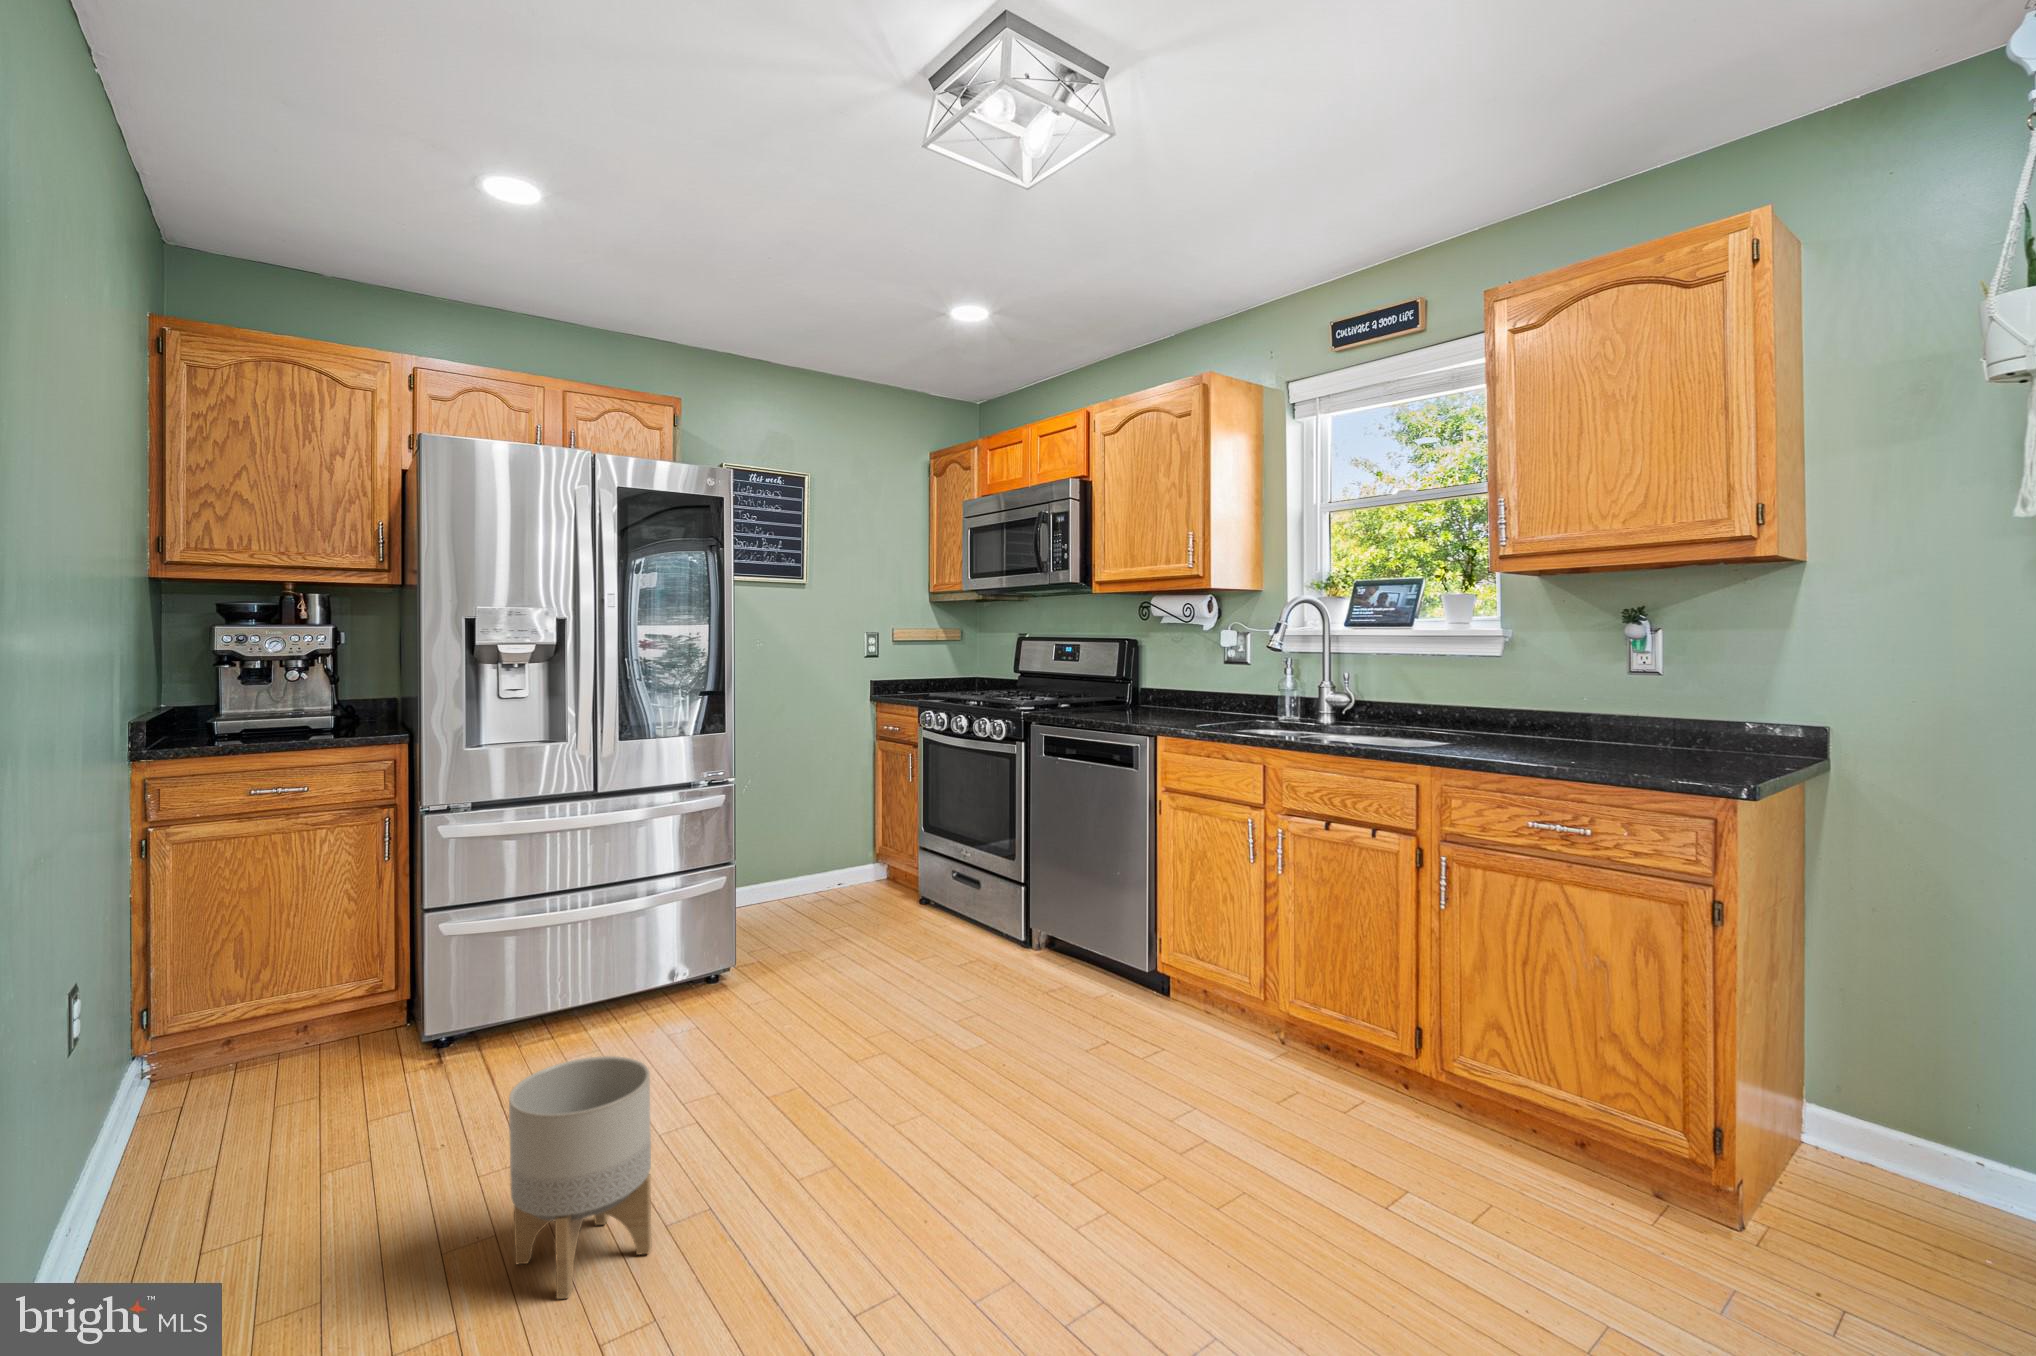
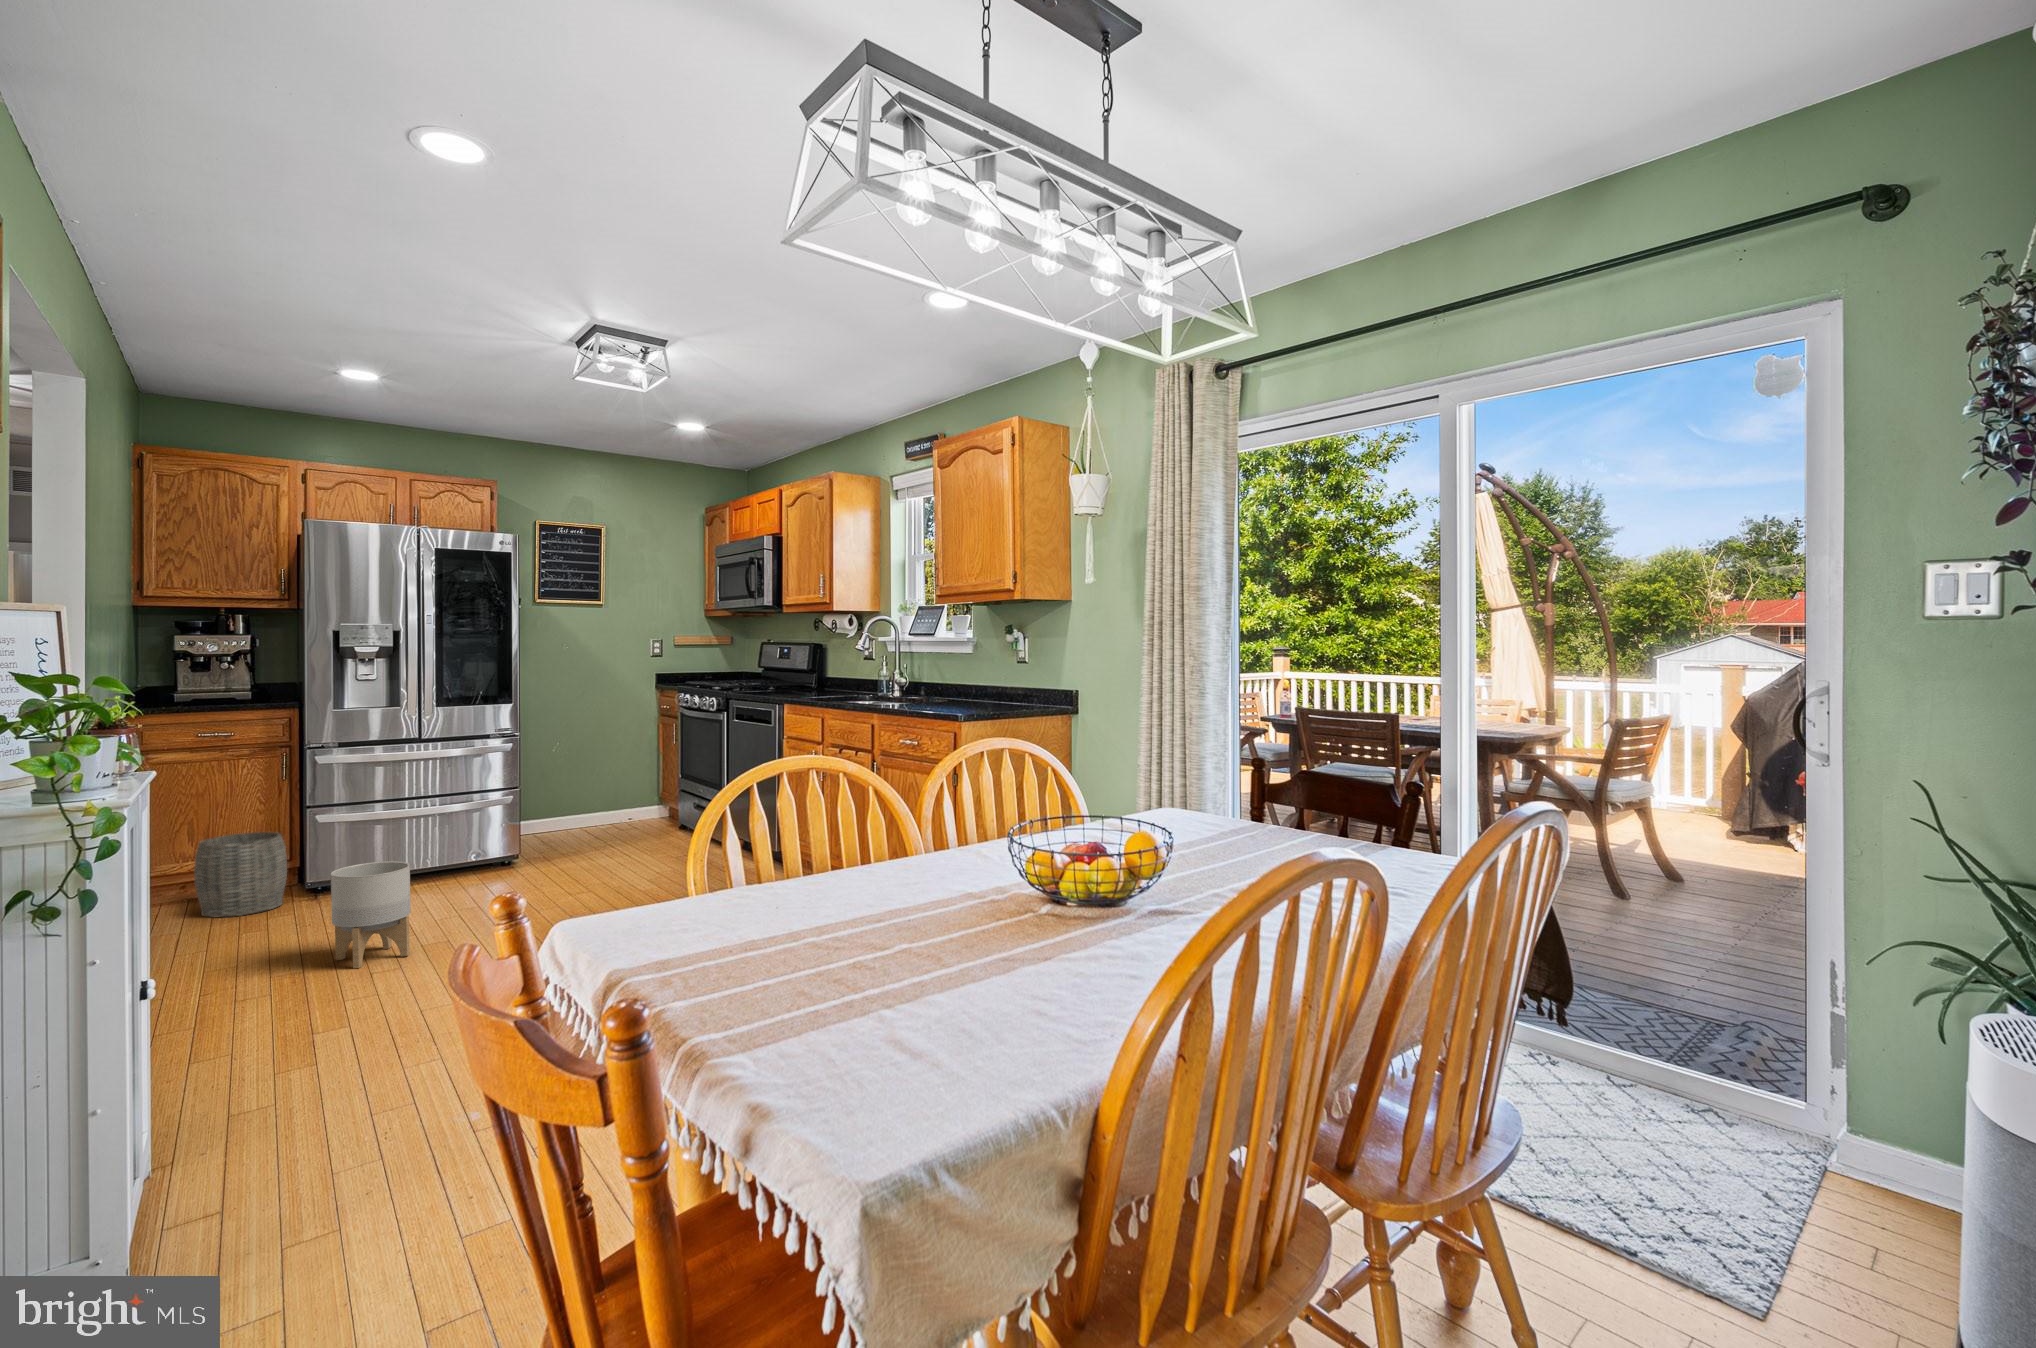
woven basket: none [247,955,396,1117] -> present [194,832,287,918]

